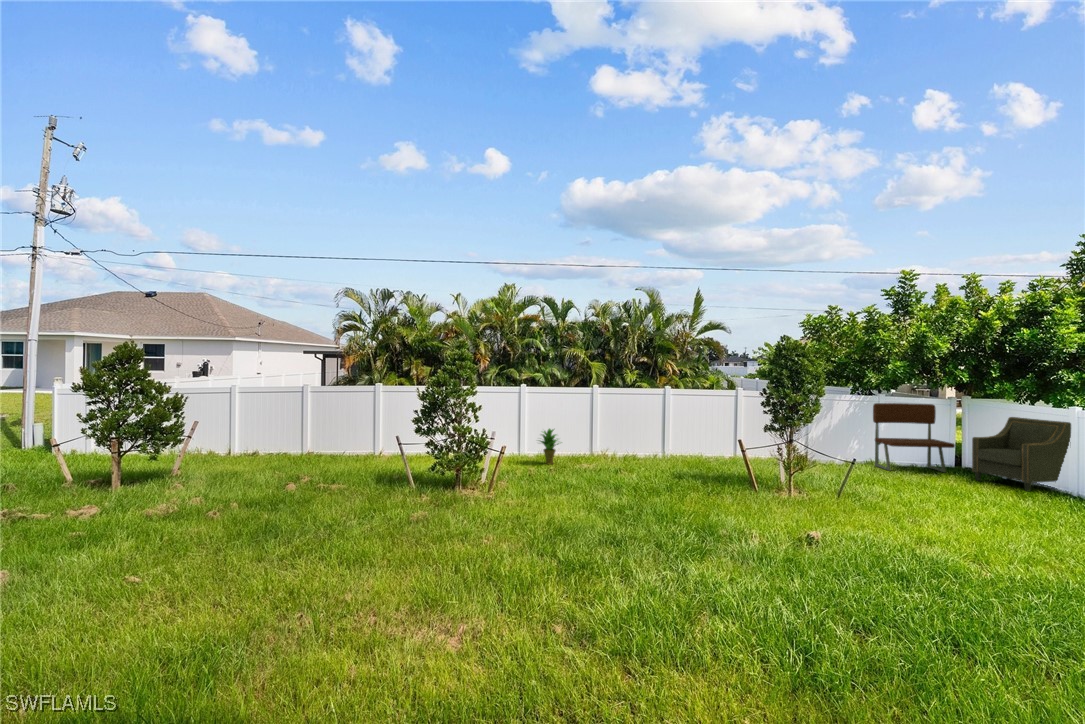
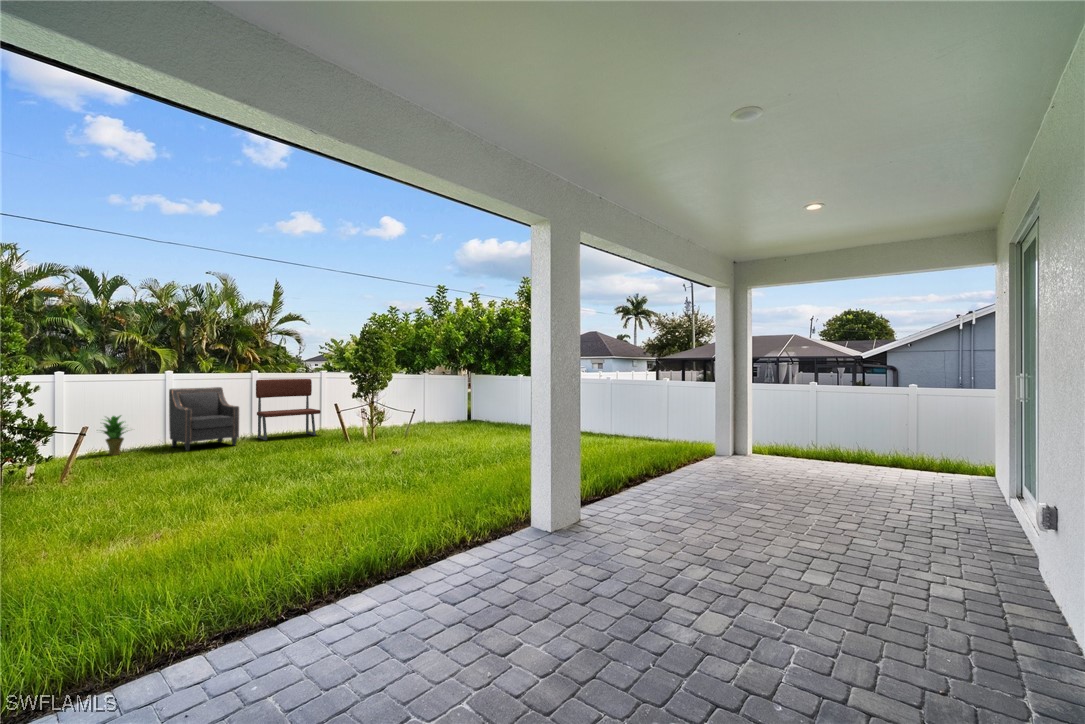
bench: present [873,403,955,472] -> present [256,379,321,440]
chair: present [972,417,1071,491] -> present [169,387,239,451]

